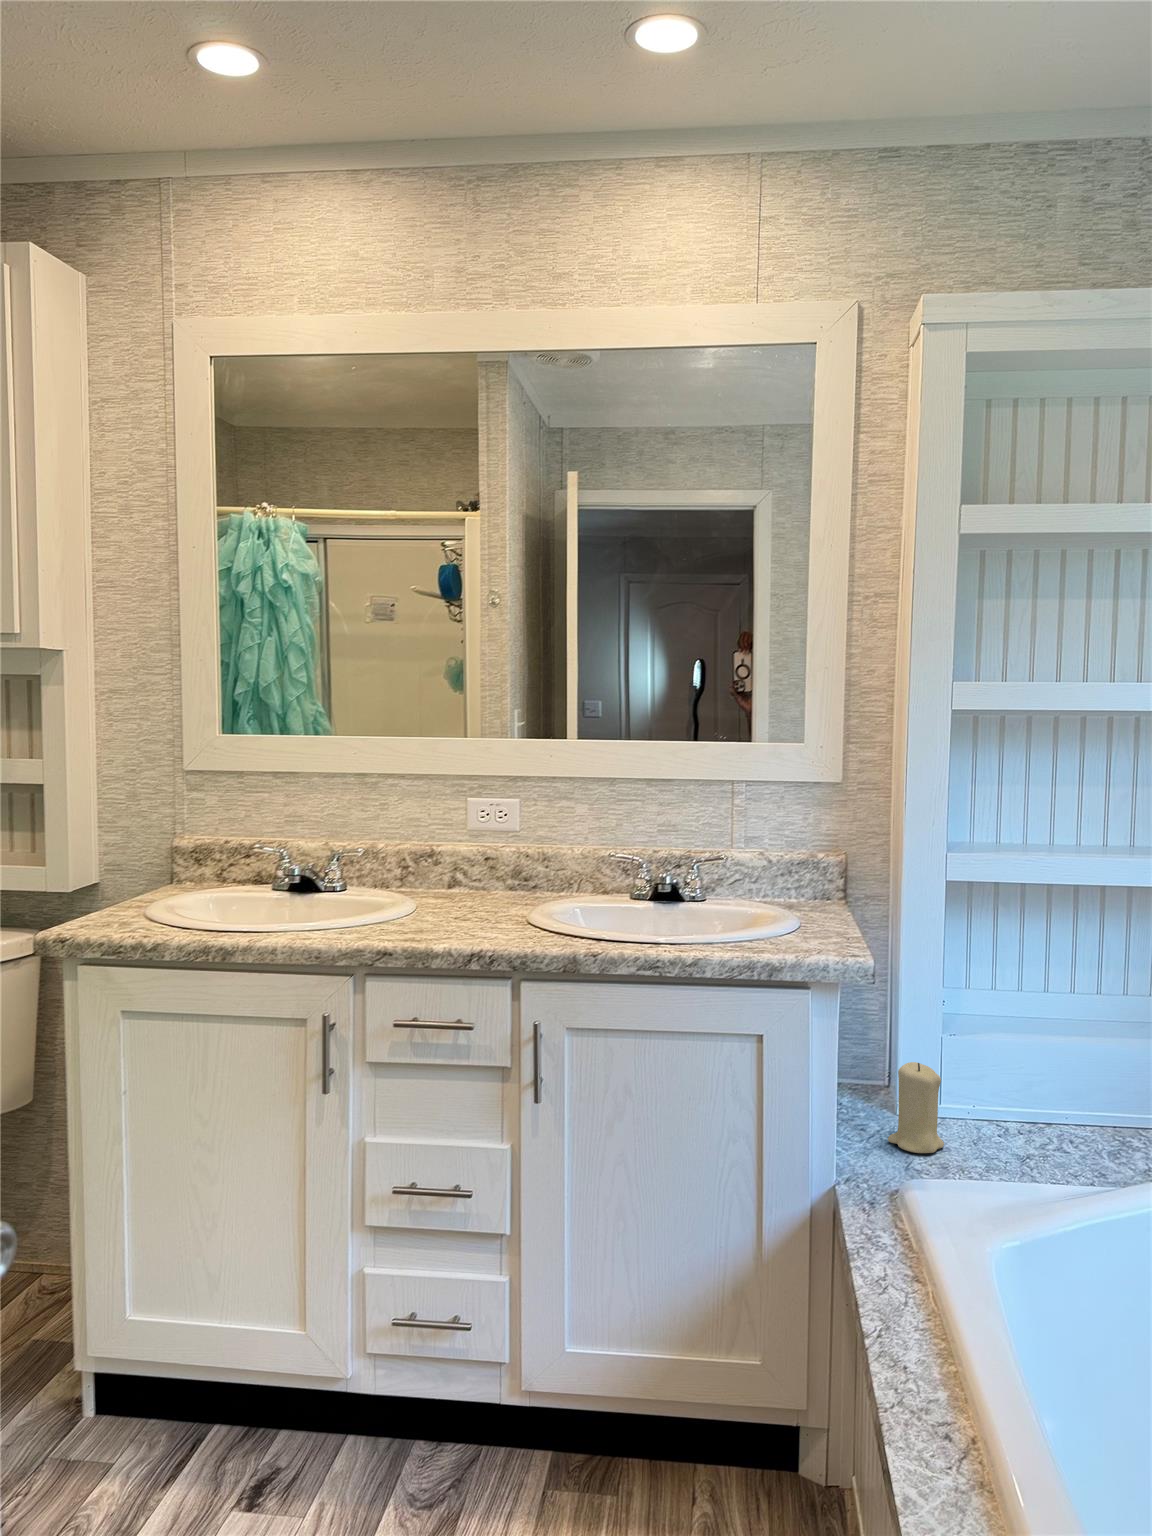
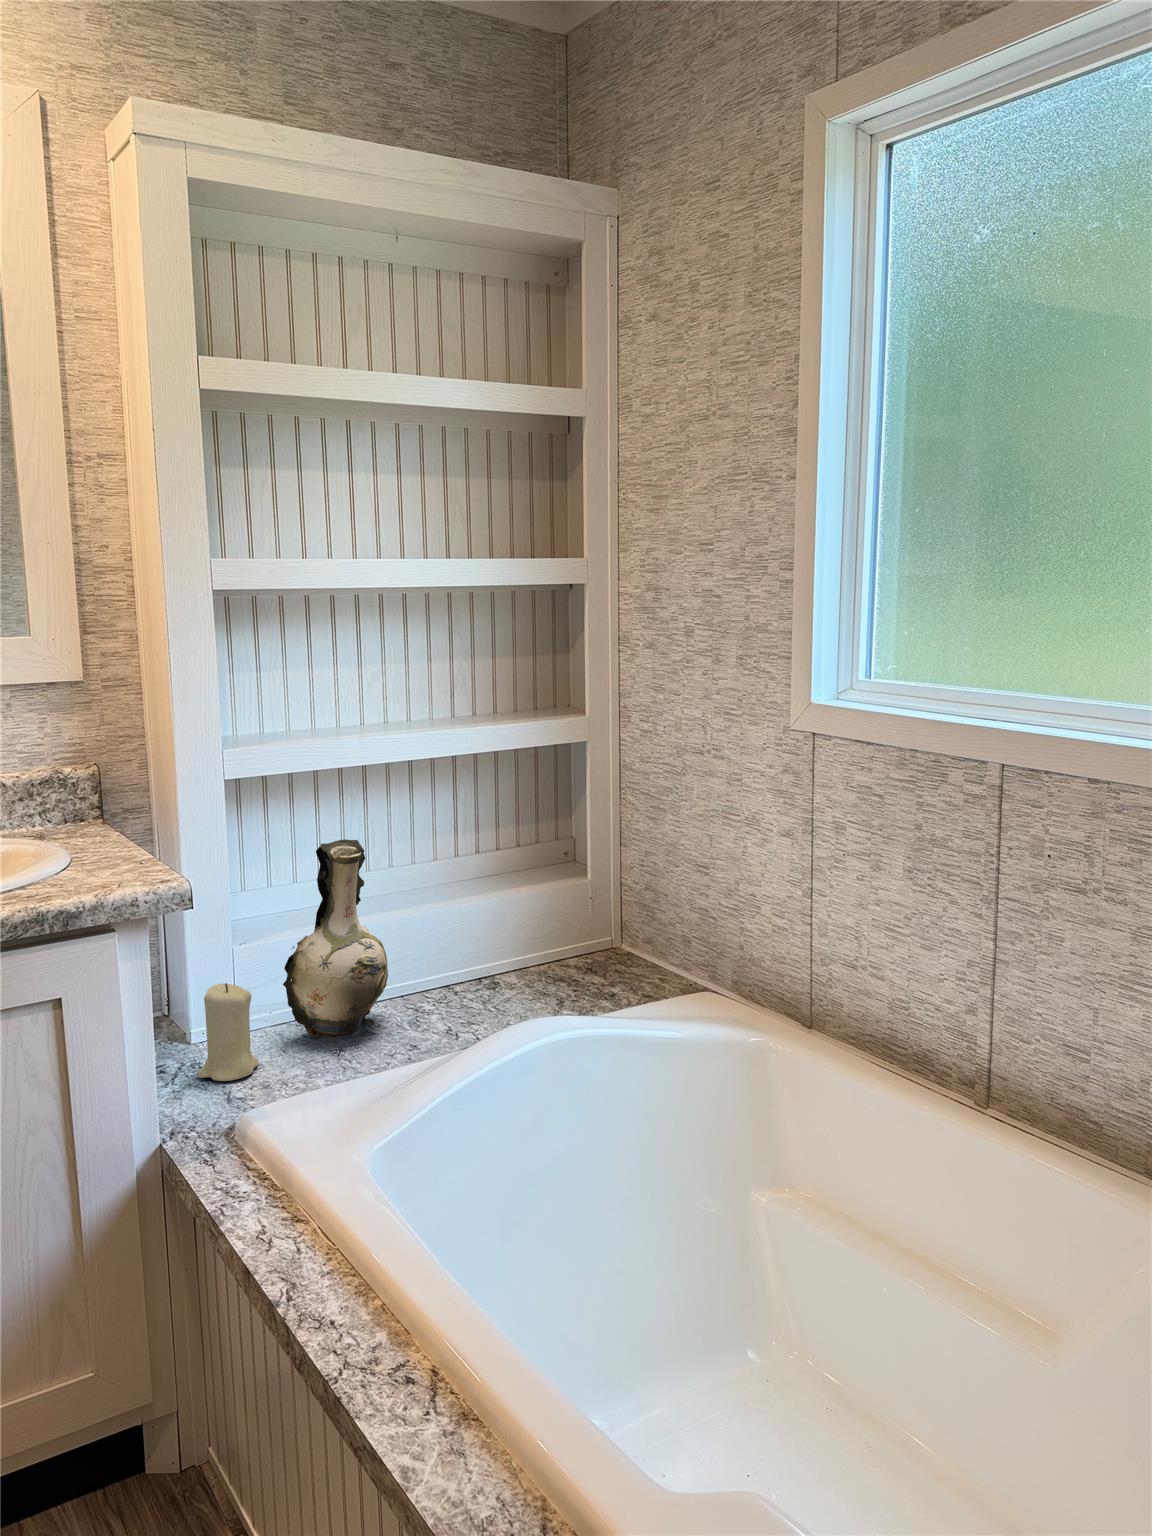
decorative vase: none [978,950,1093,1147] -> present [283,839,388,1038]

